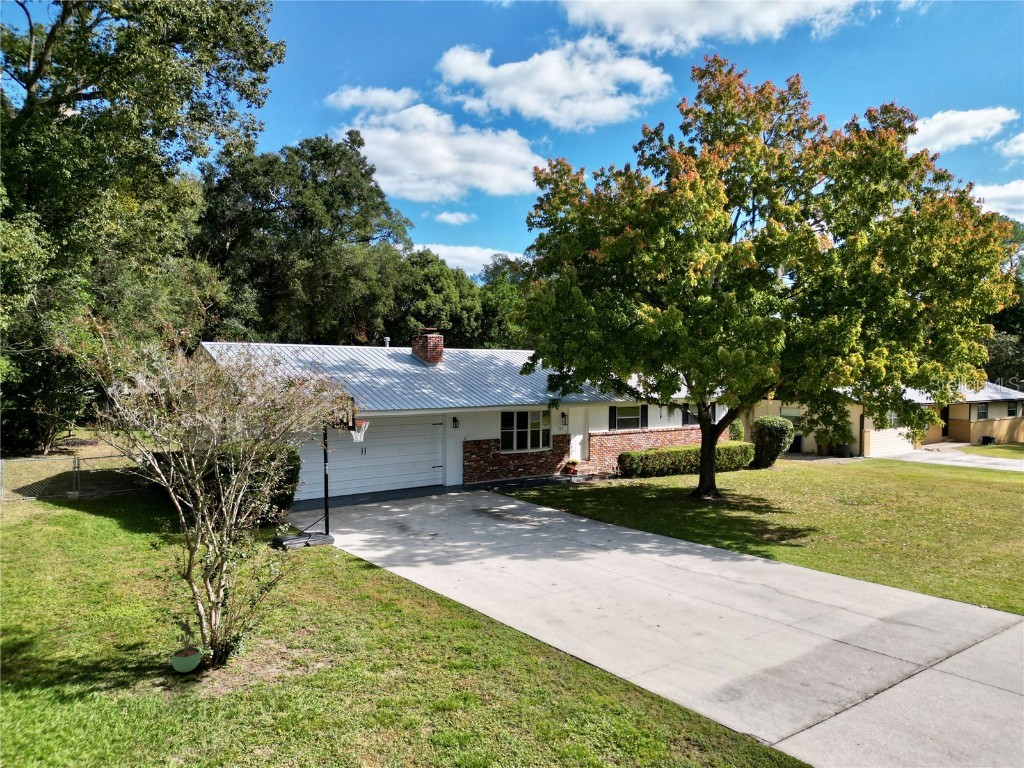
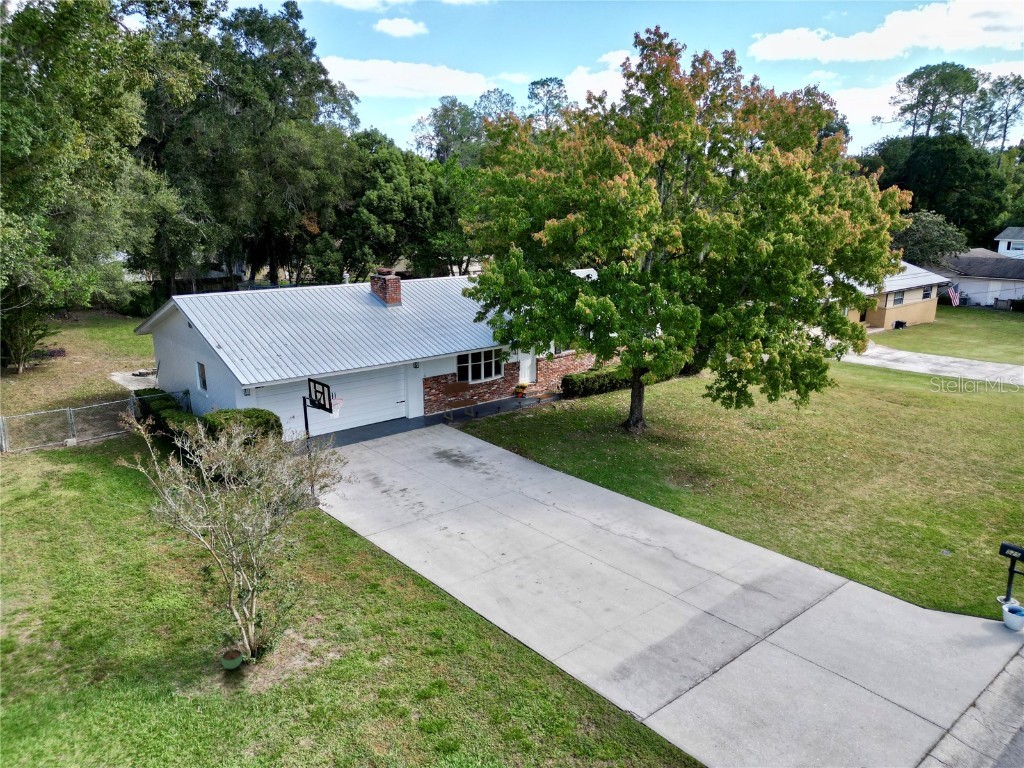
bench: none [487,447,524,488] -> present [444,381,478,420]

